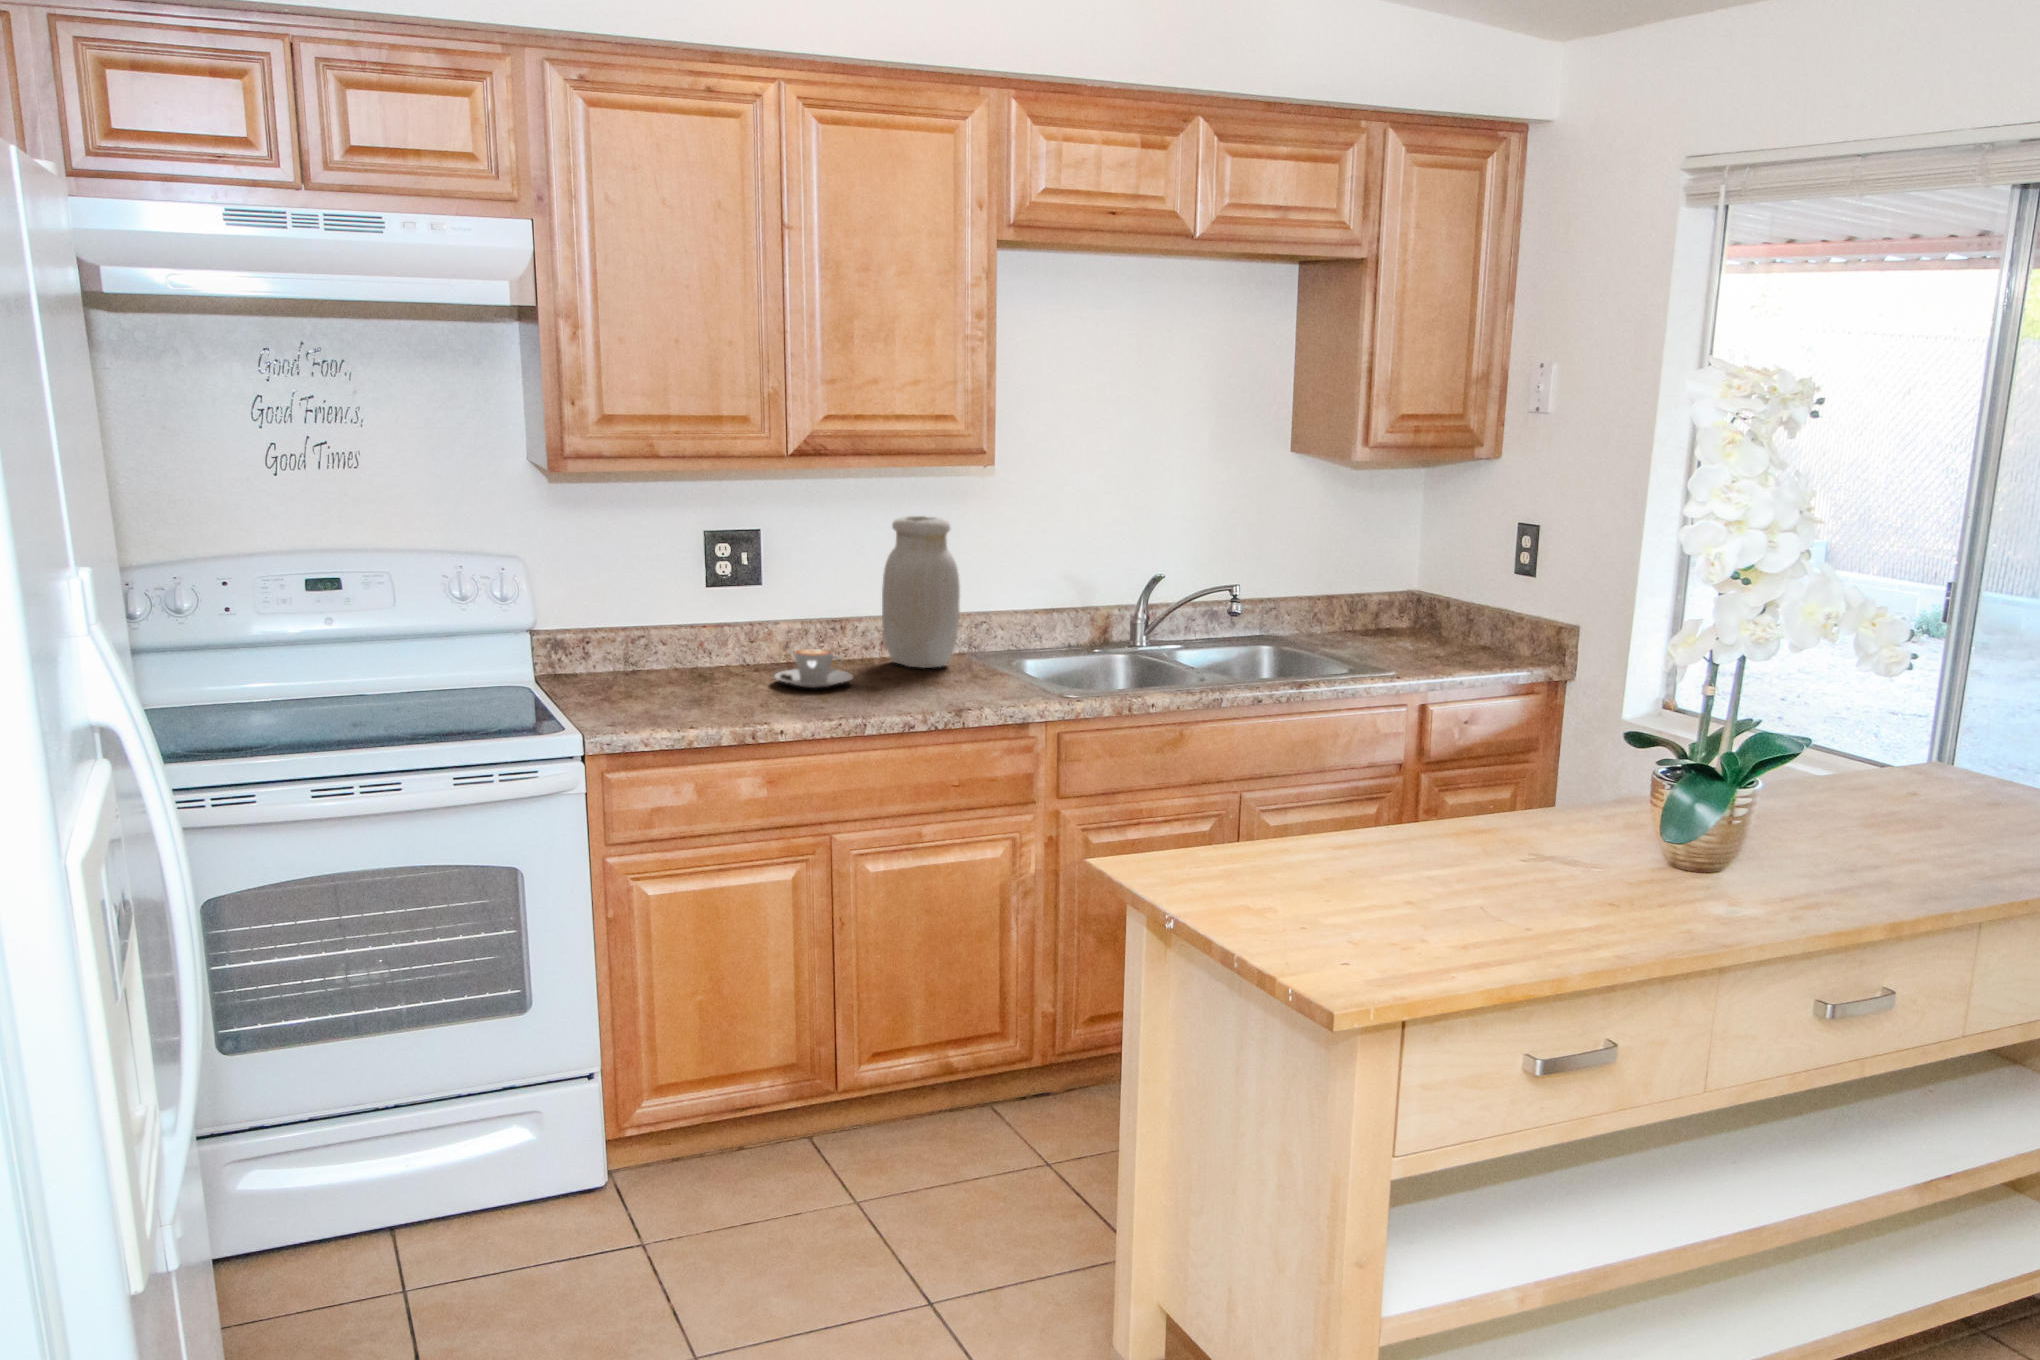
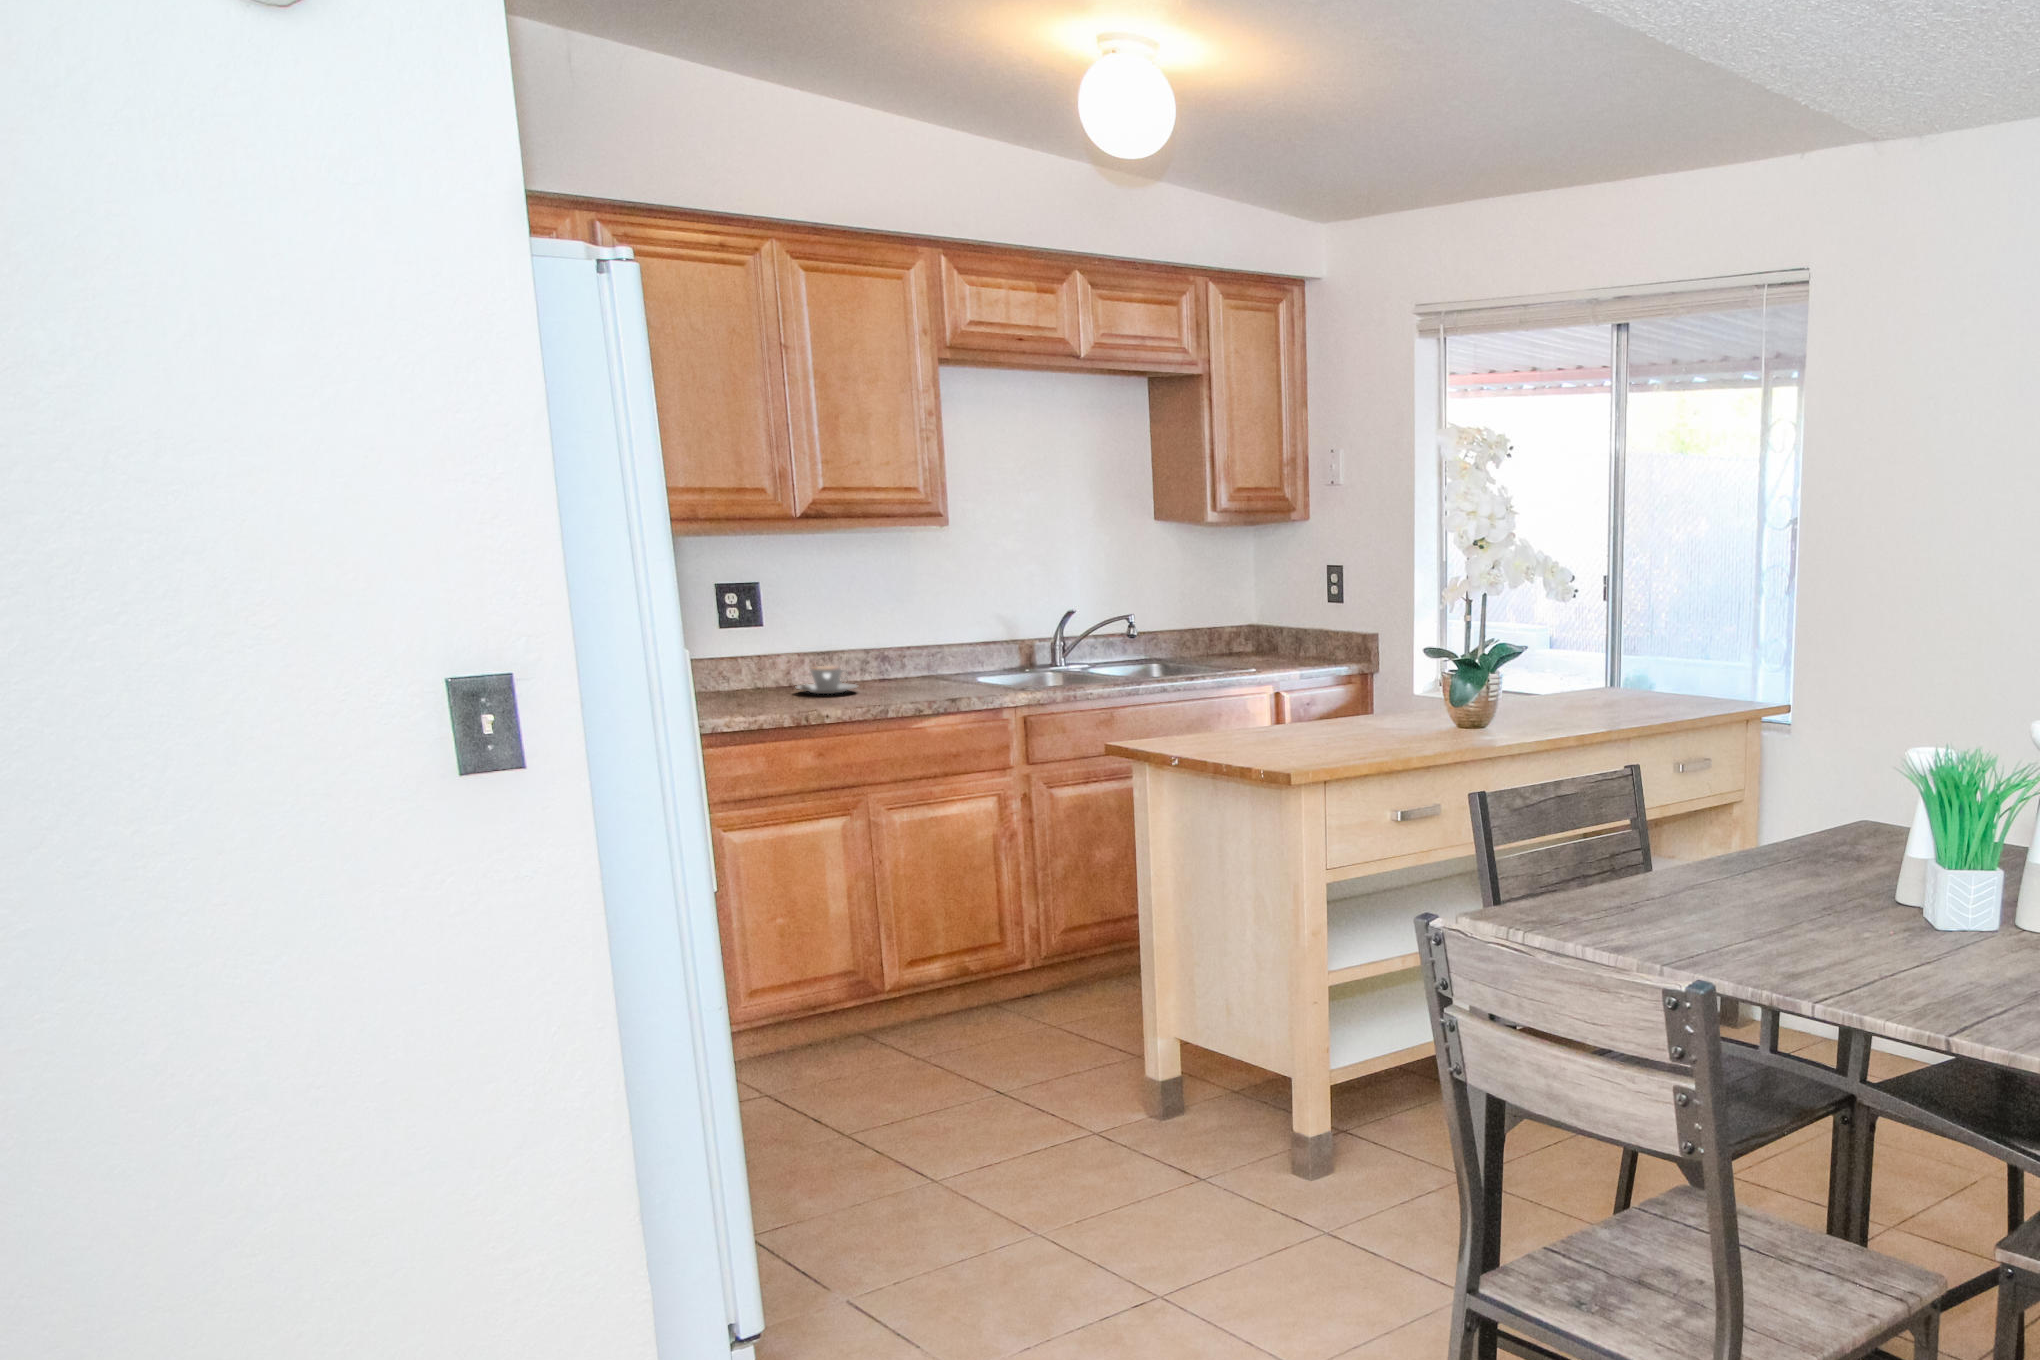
jar: present [882,516,960,668] -> none [866,567,929,682]

